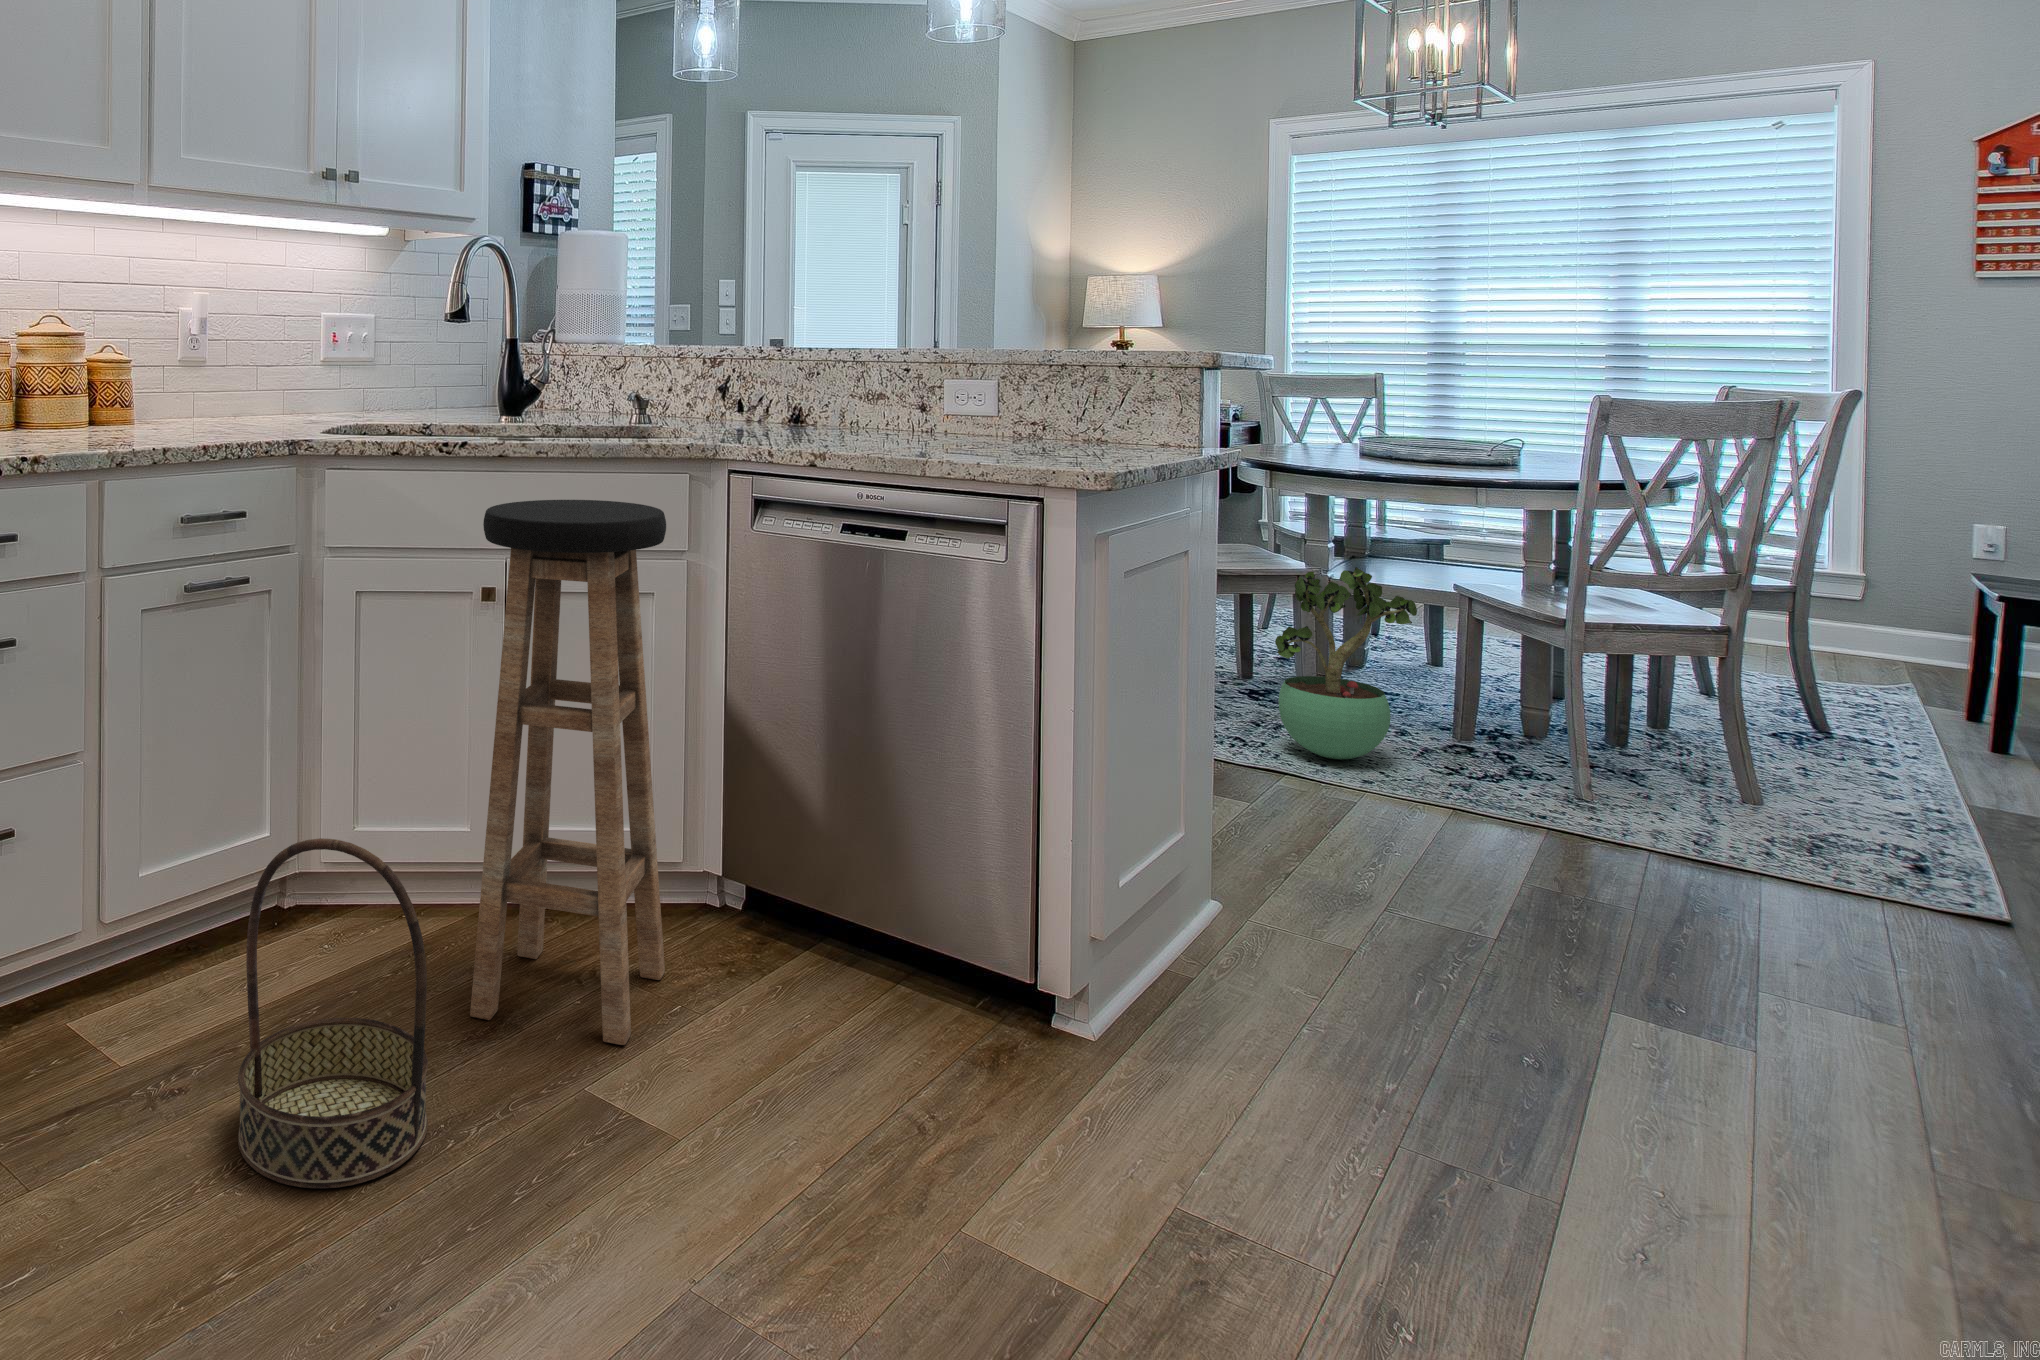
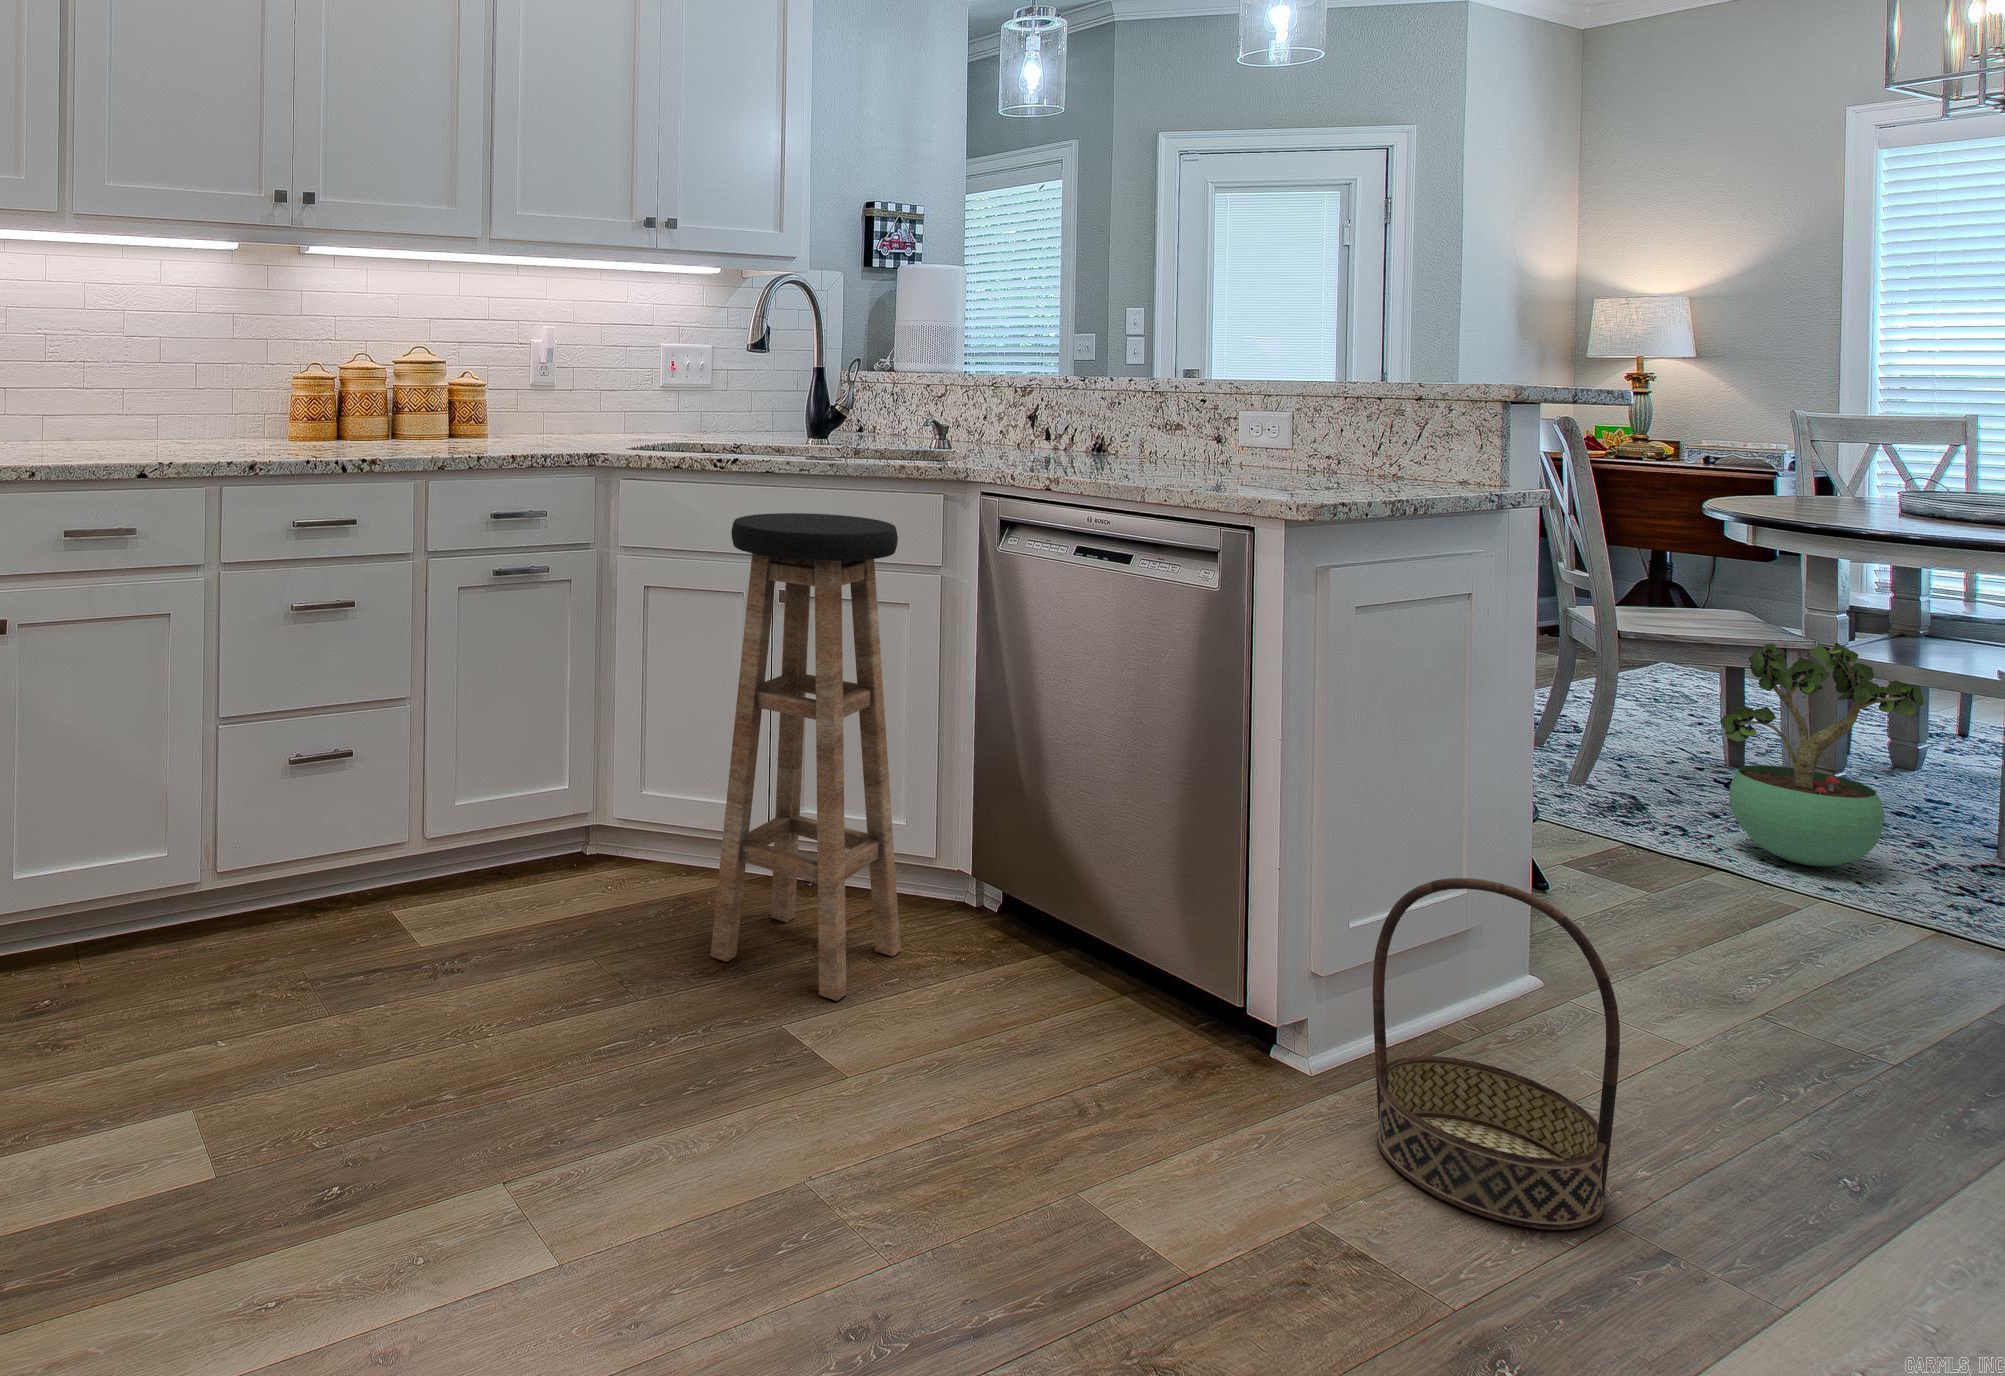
basket: present [238,838,428,1188] -> present [1373,878,1620,1230]

